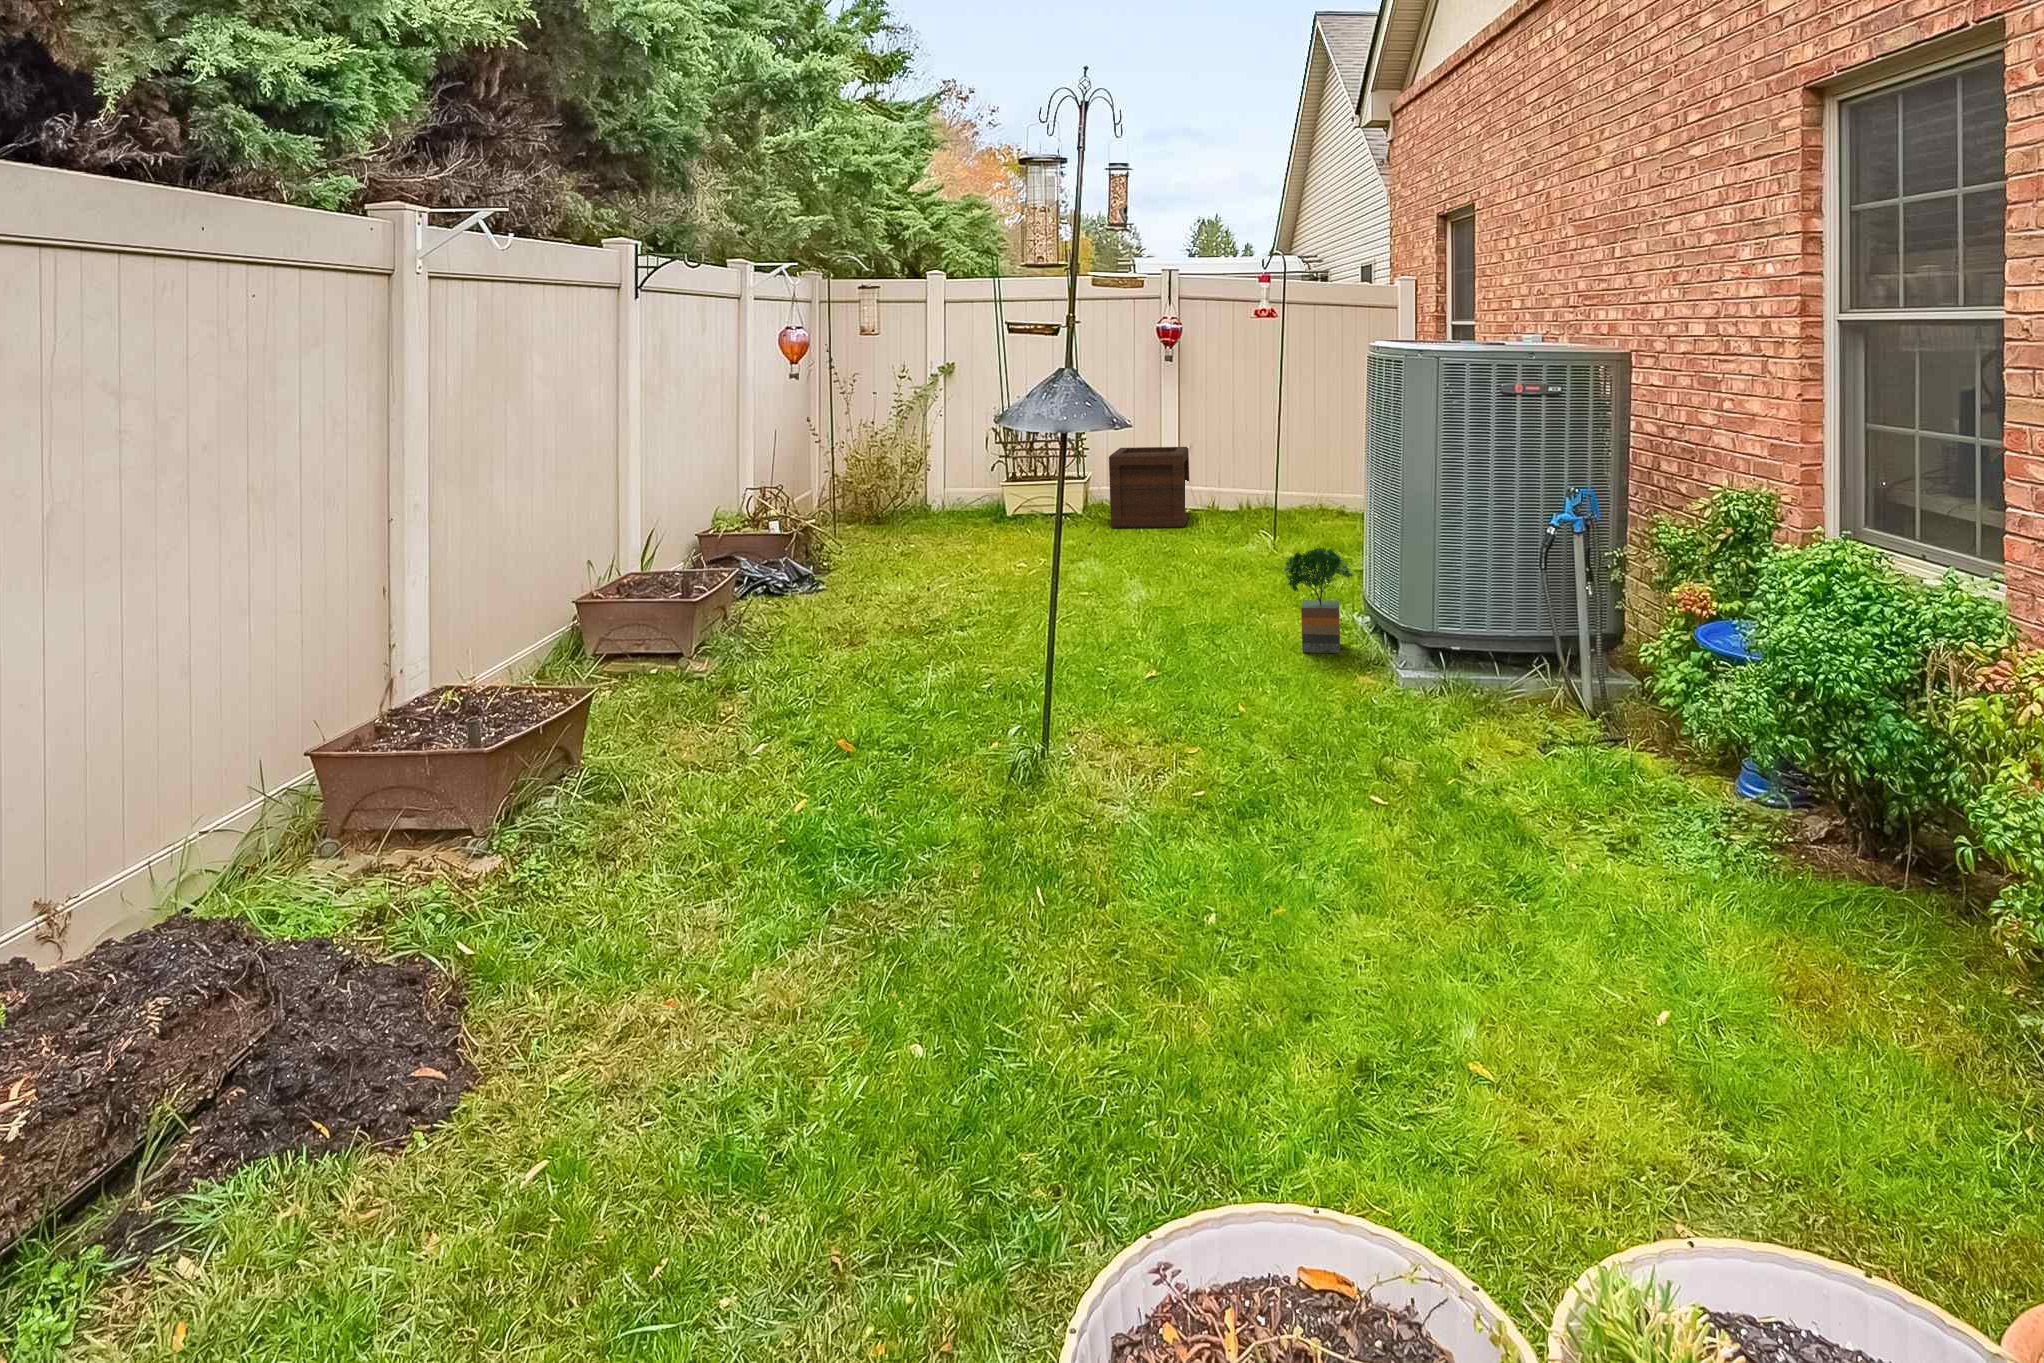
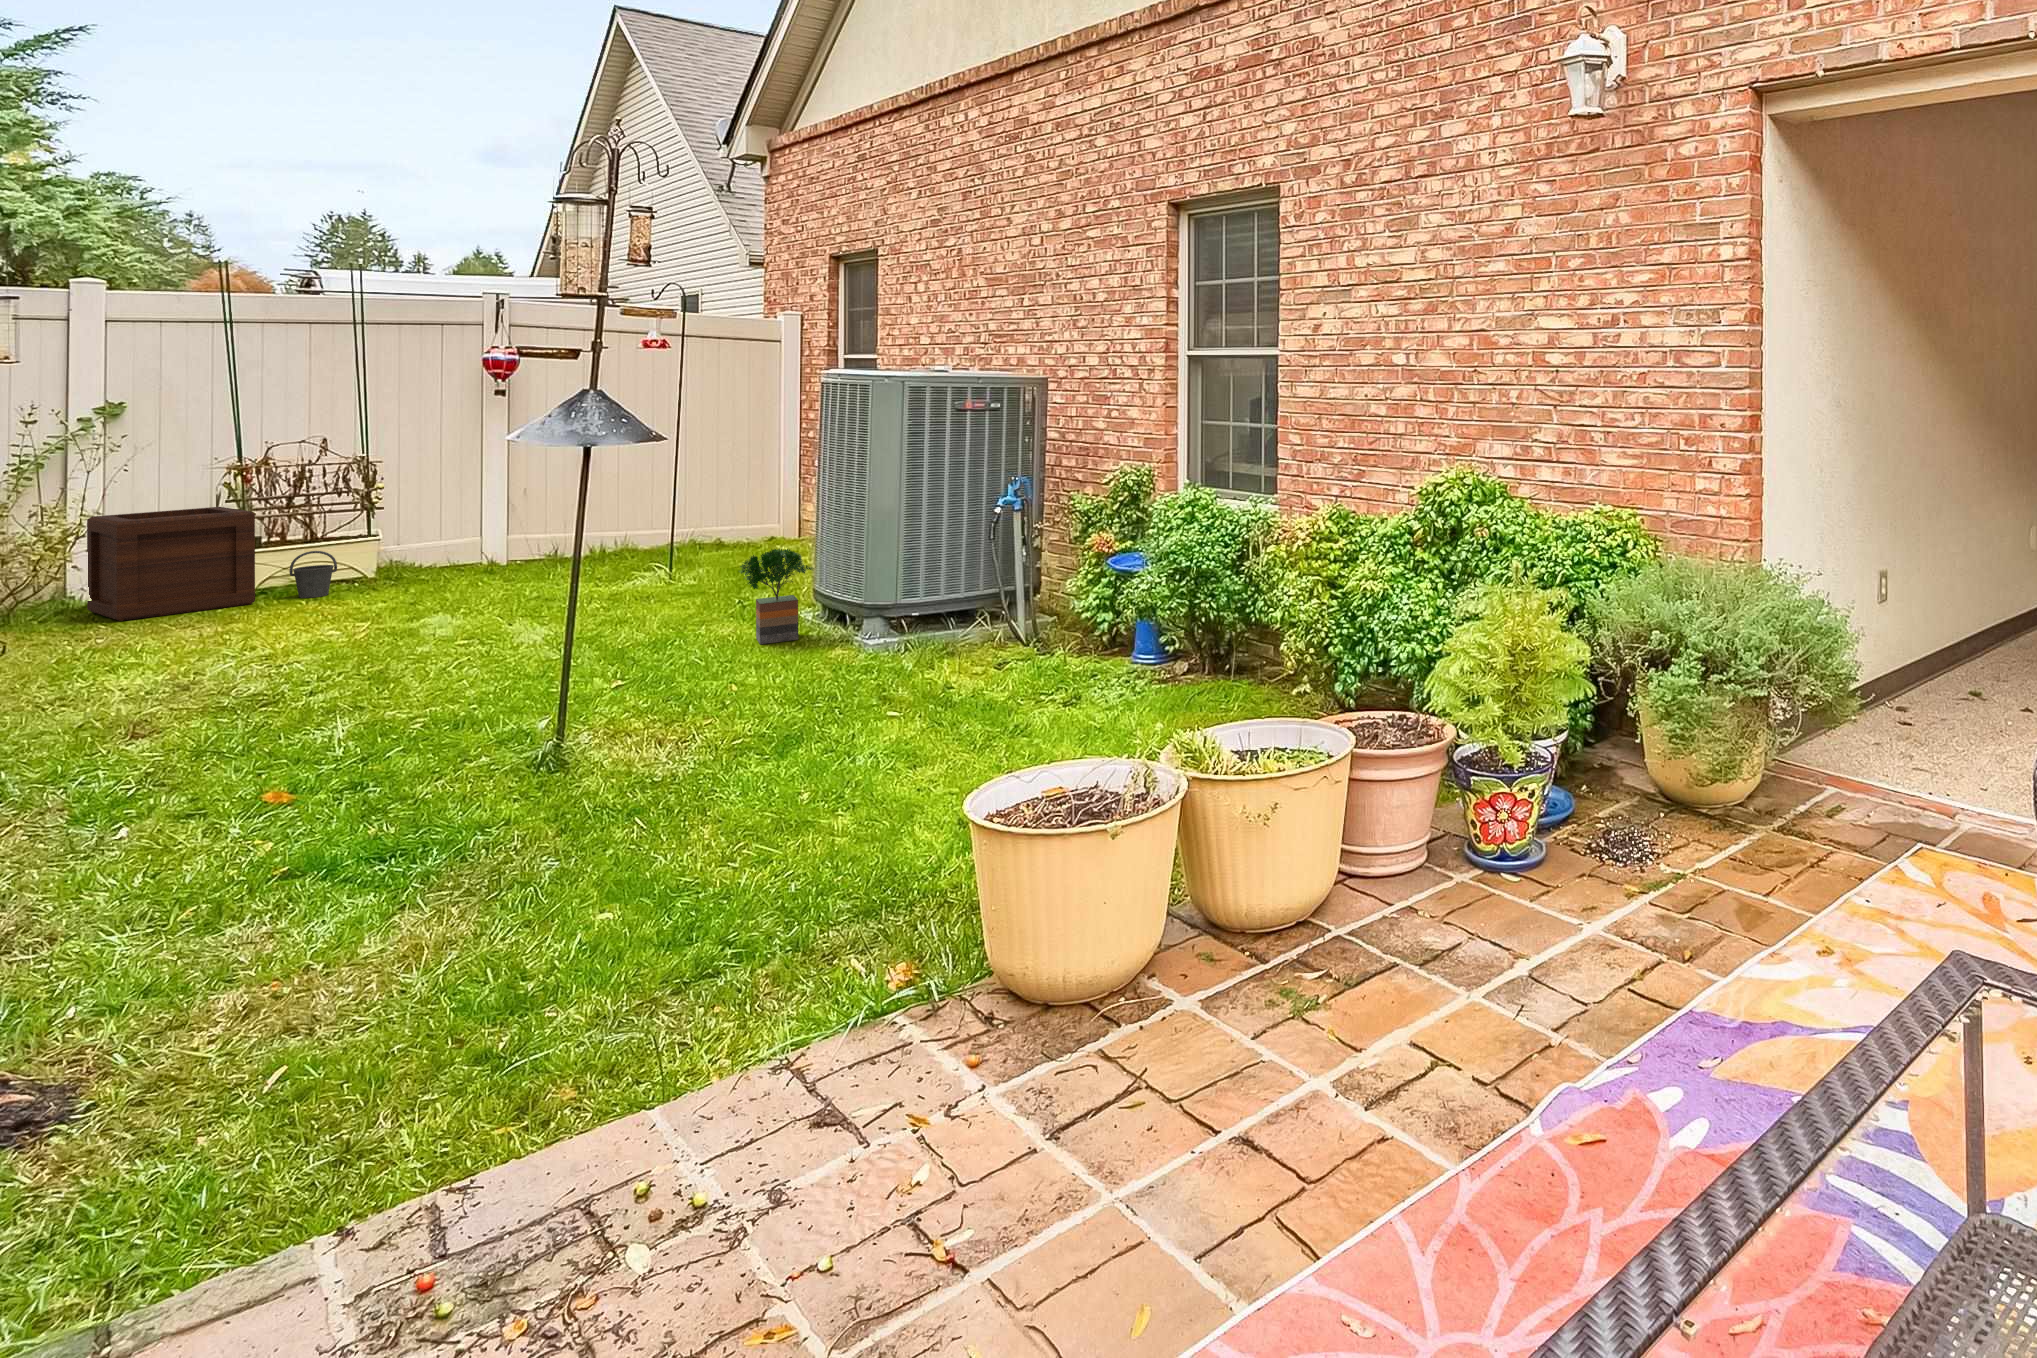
wooden crate: present [1109,447,1190,528] -> present [87,507,255,621]
bucket: none [1033,493,1061,531] -> present [289,551,337,598]

